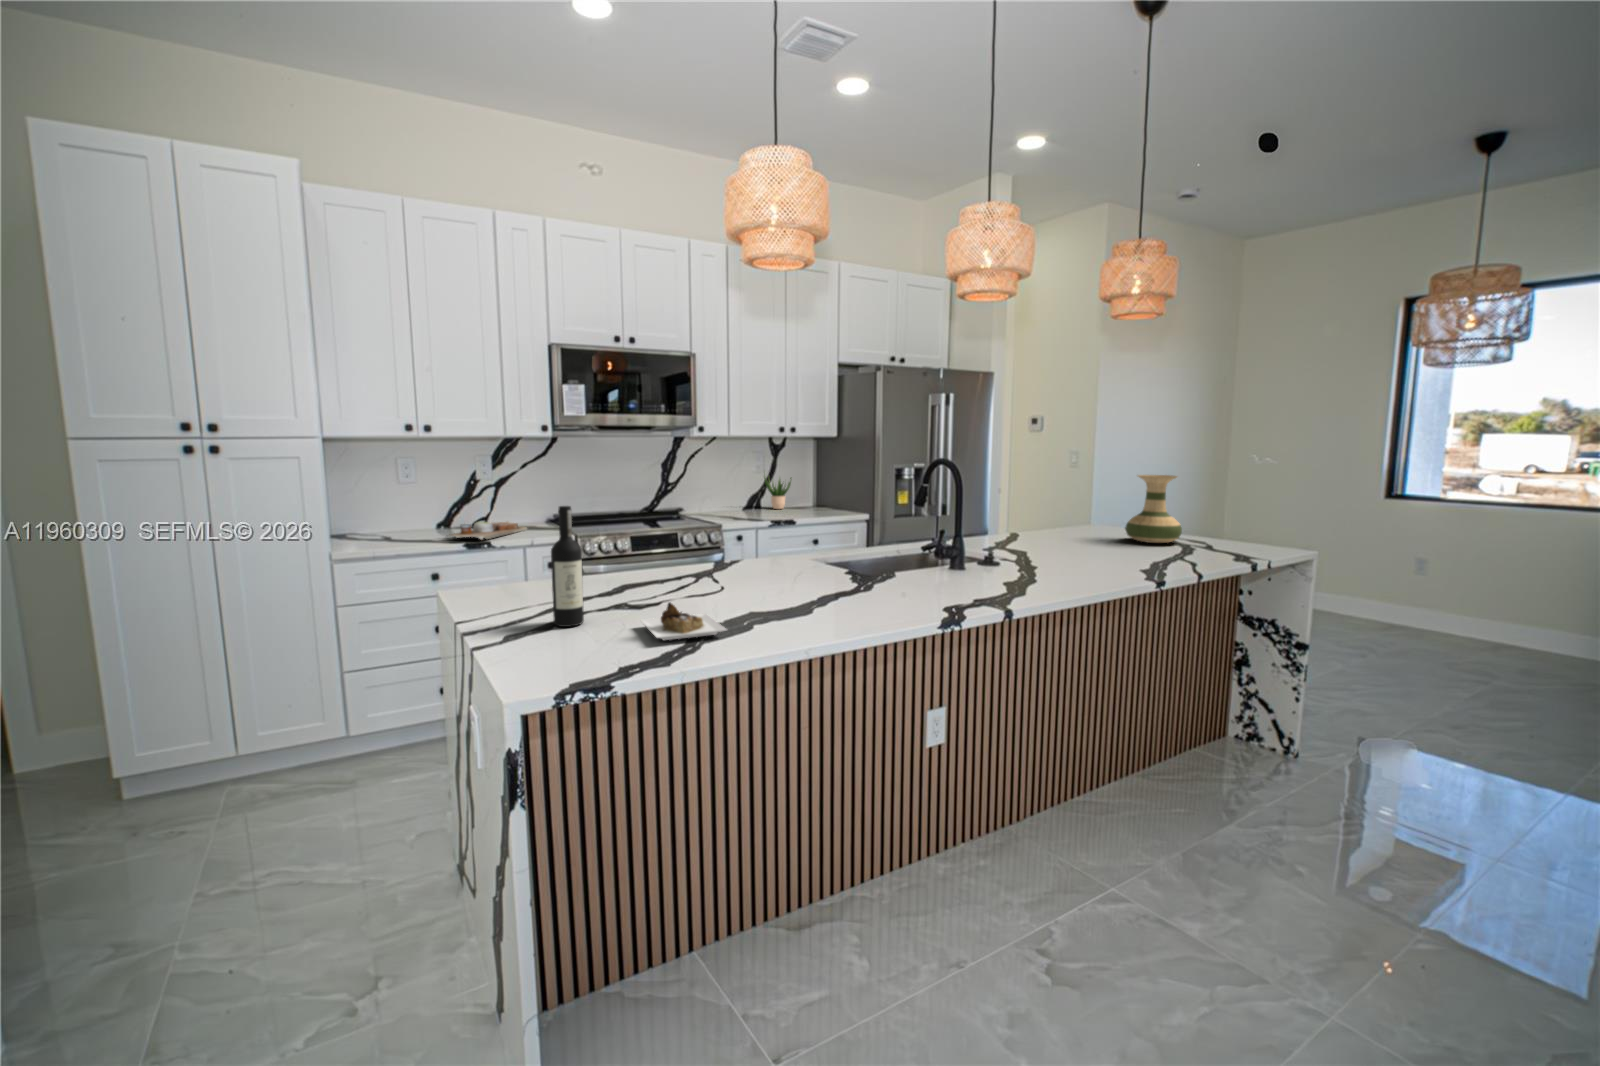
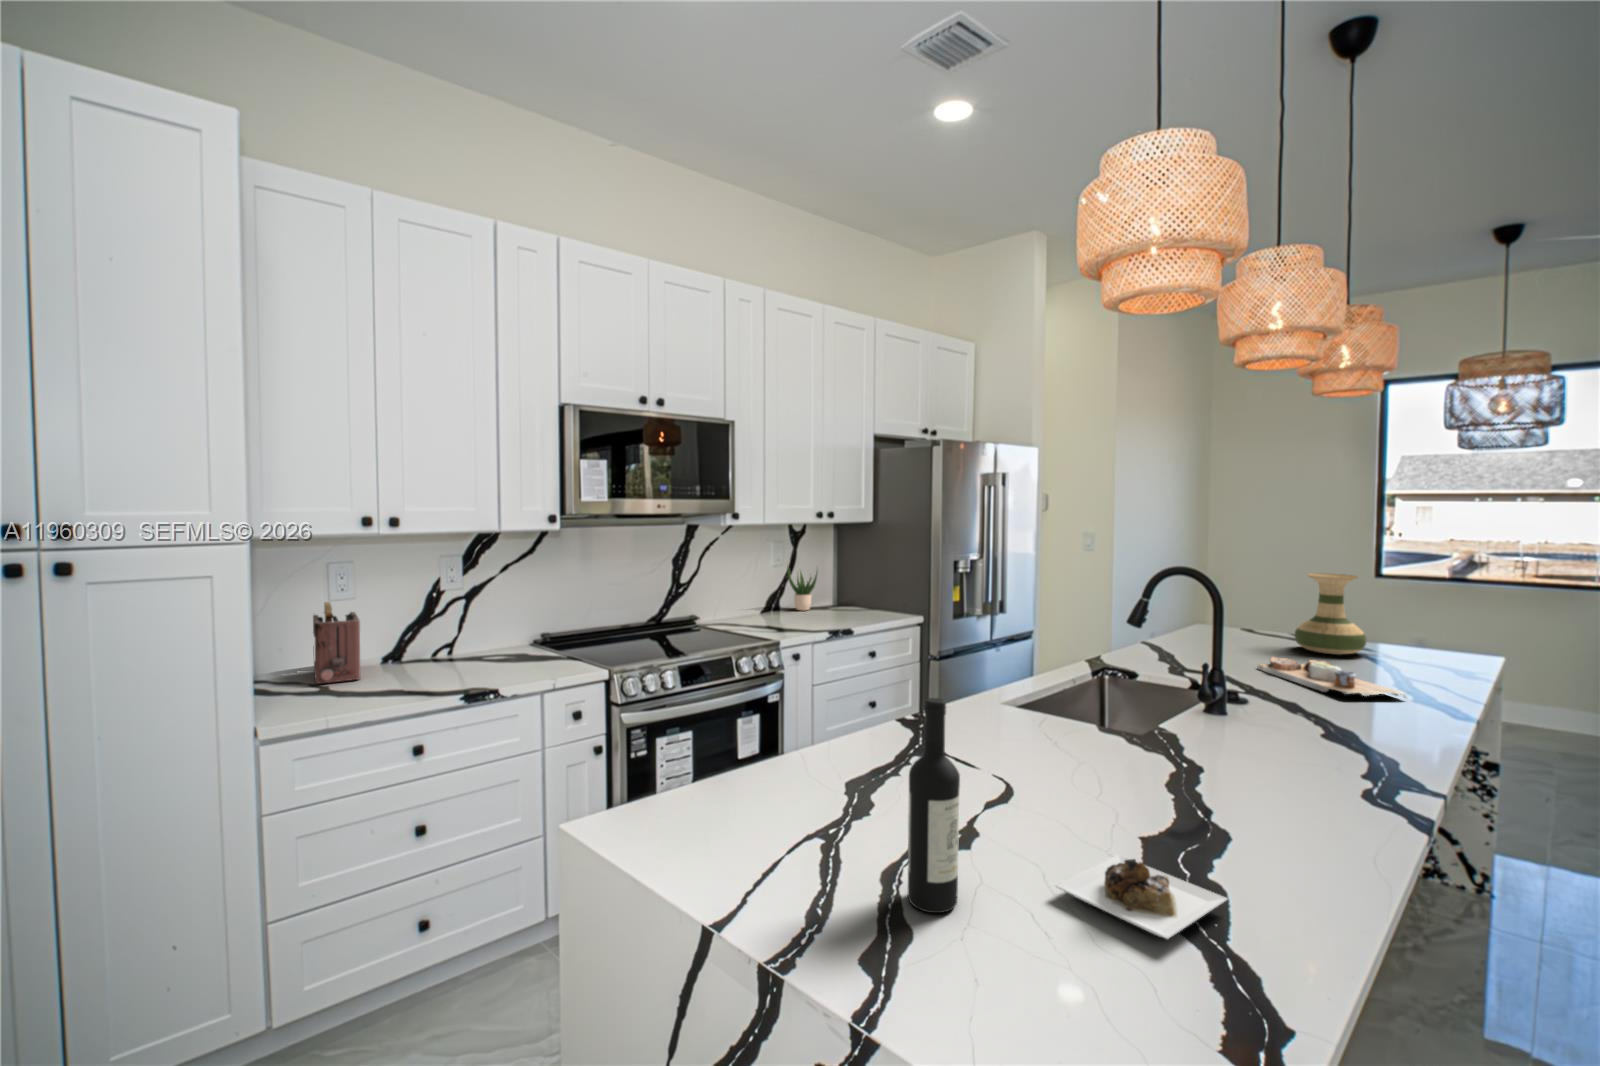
toaster: none [382,483,419,535] -> present [313,602,360,684]
cutting board: present [450,522,527,540] -> present [1257,657,1406,698]

